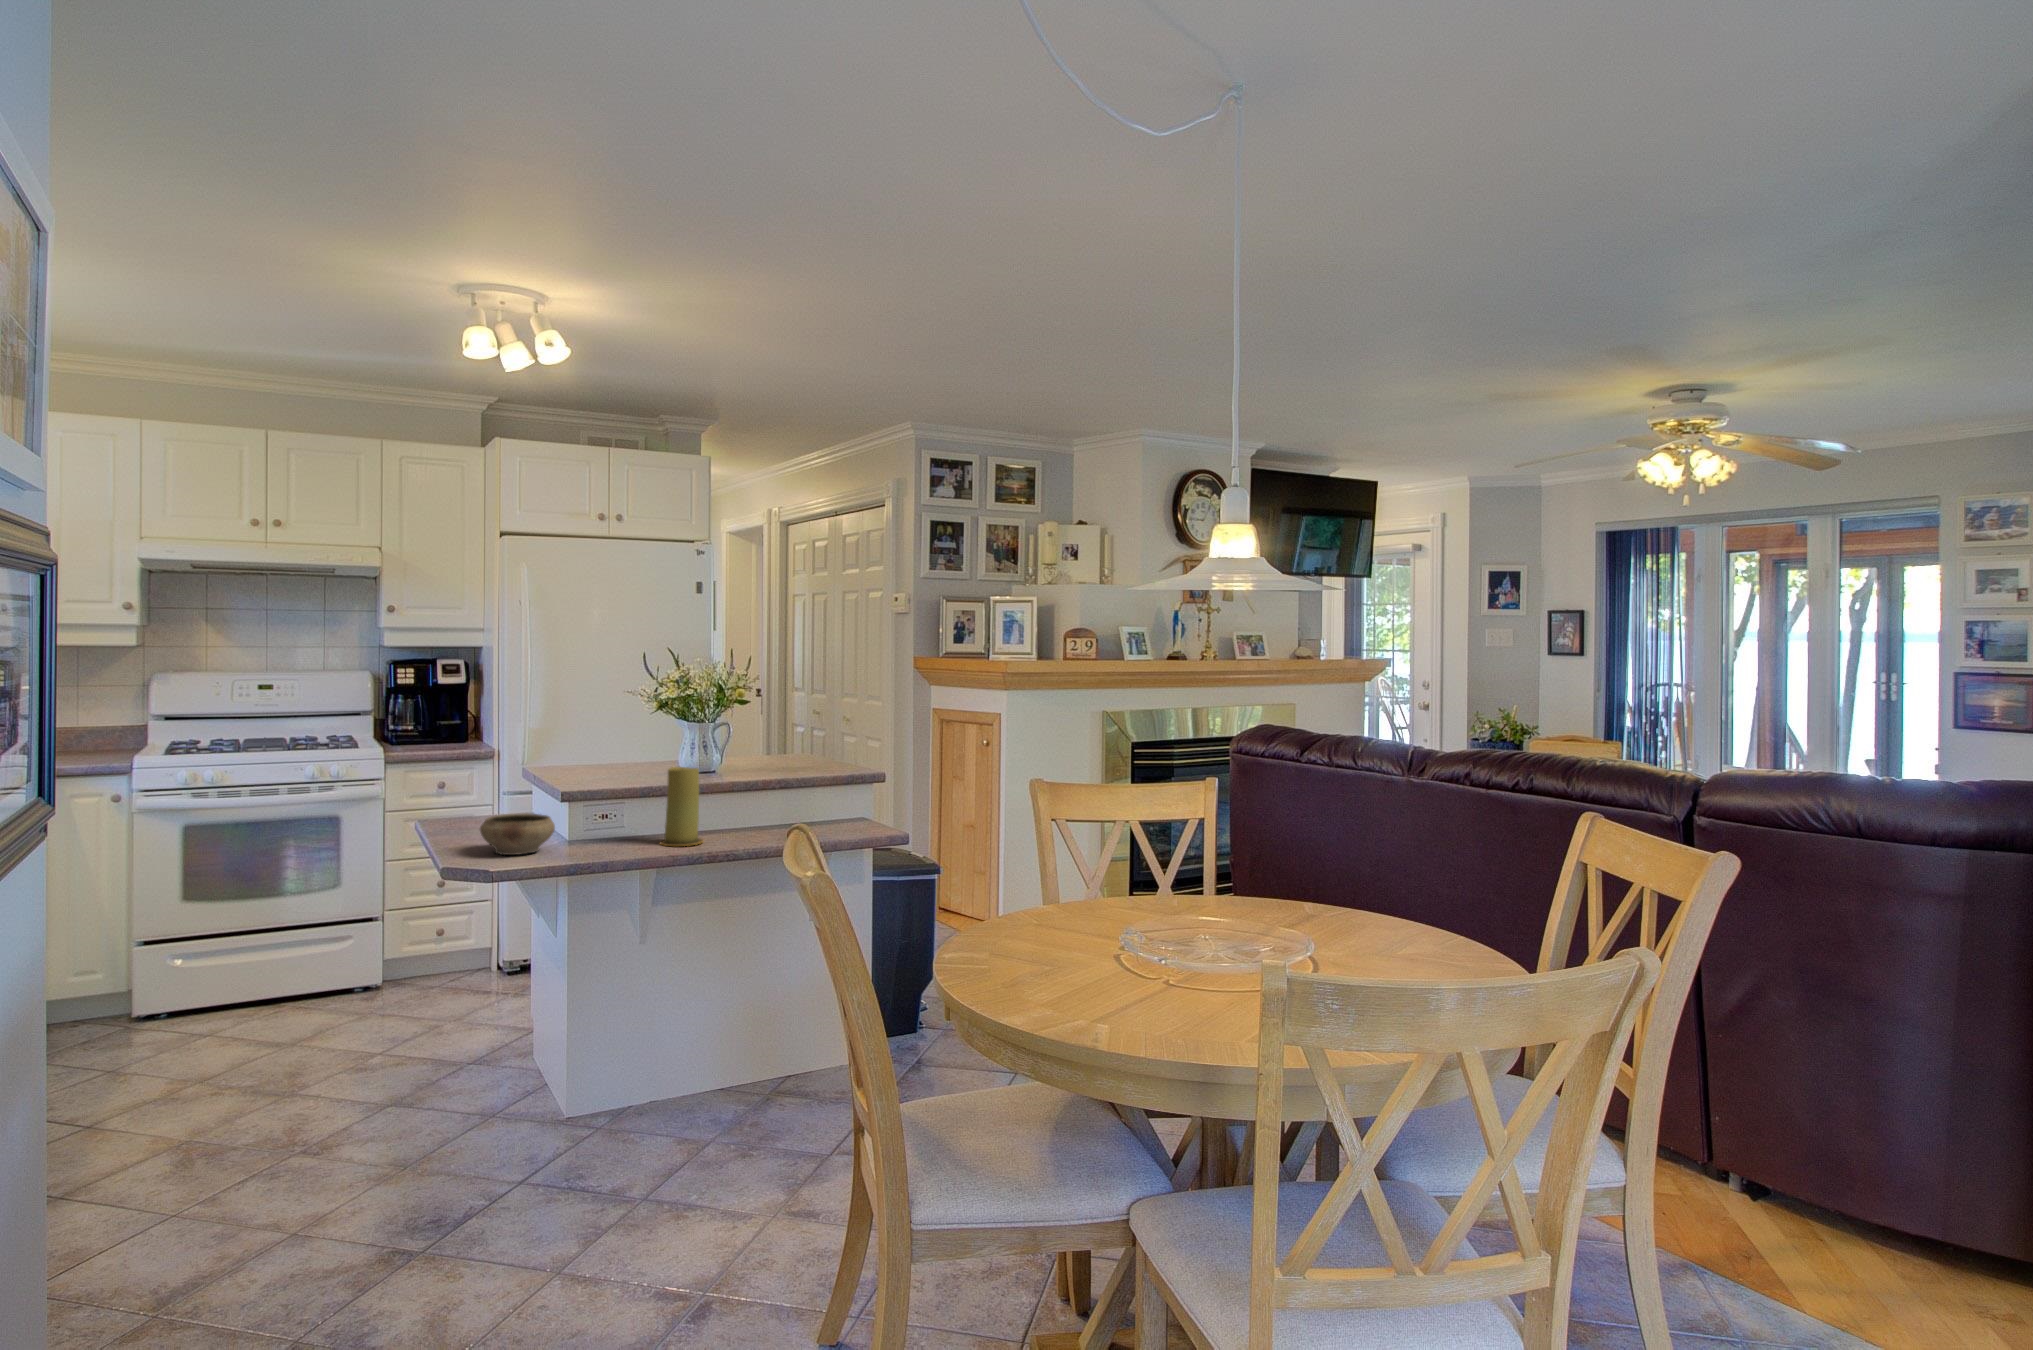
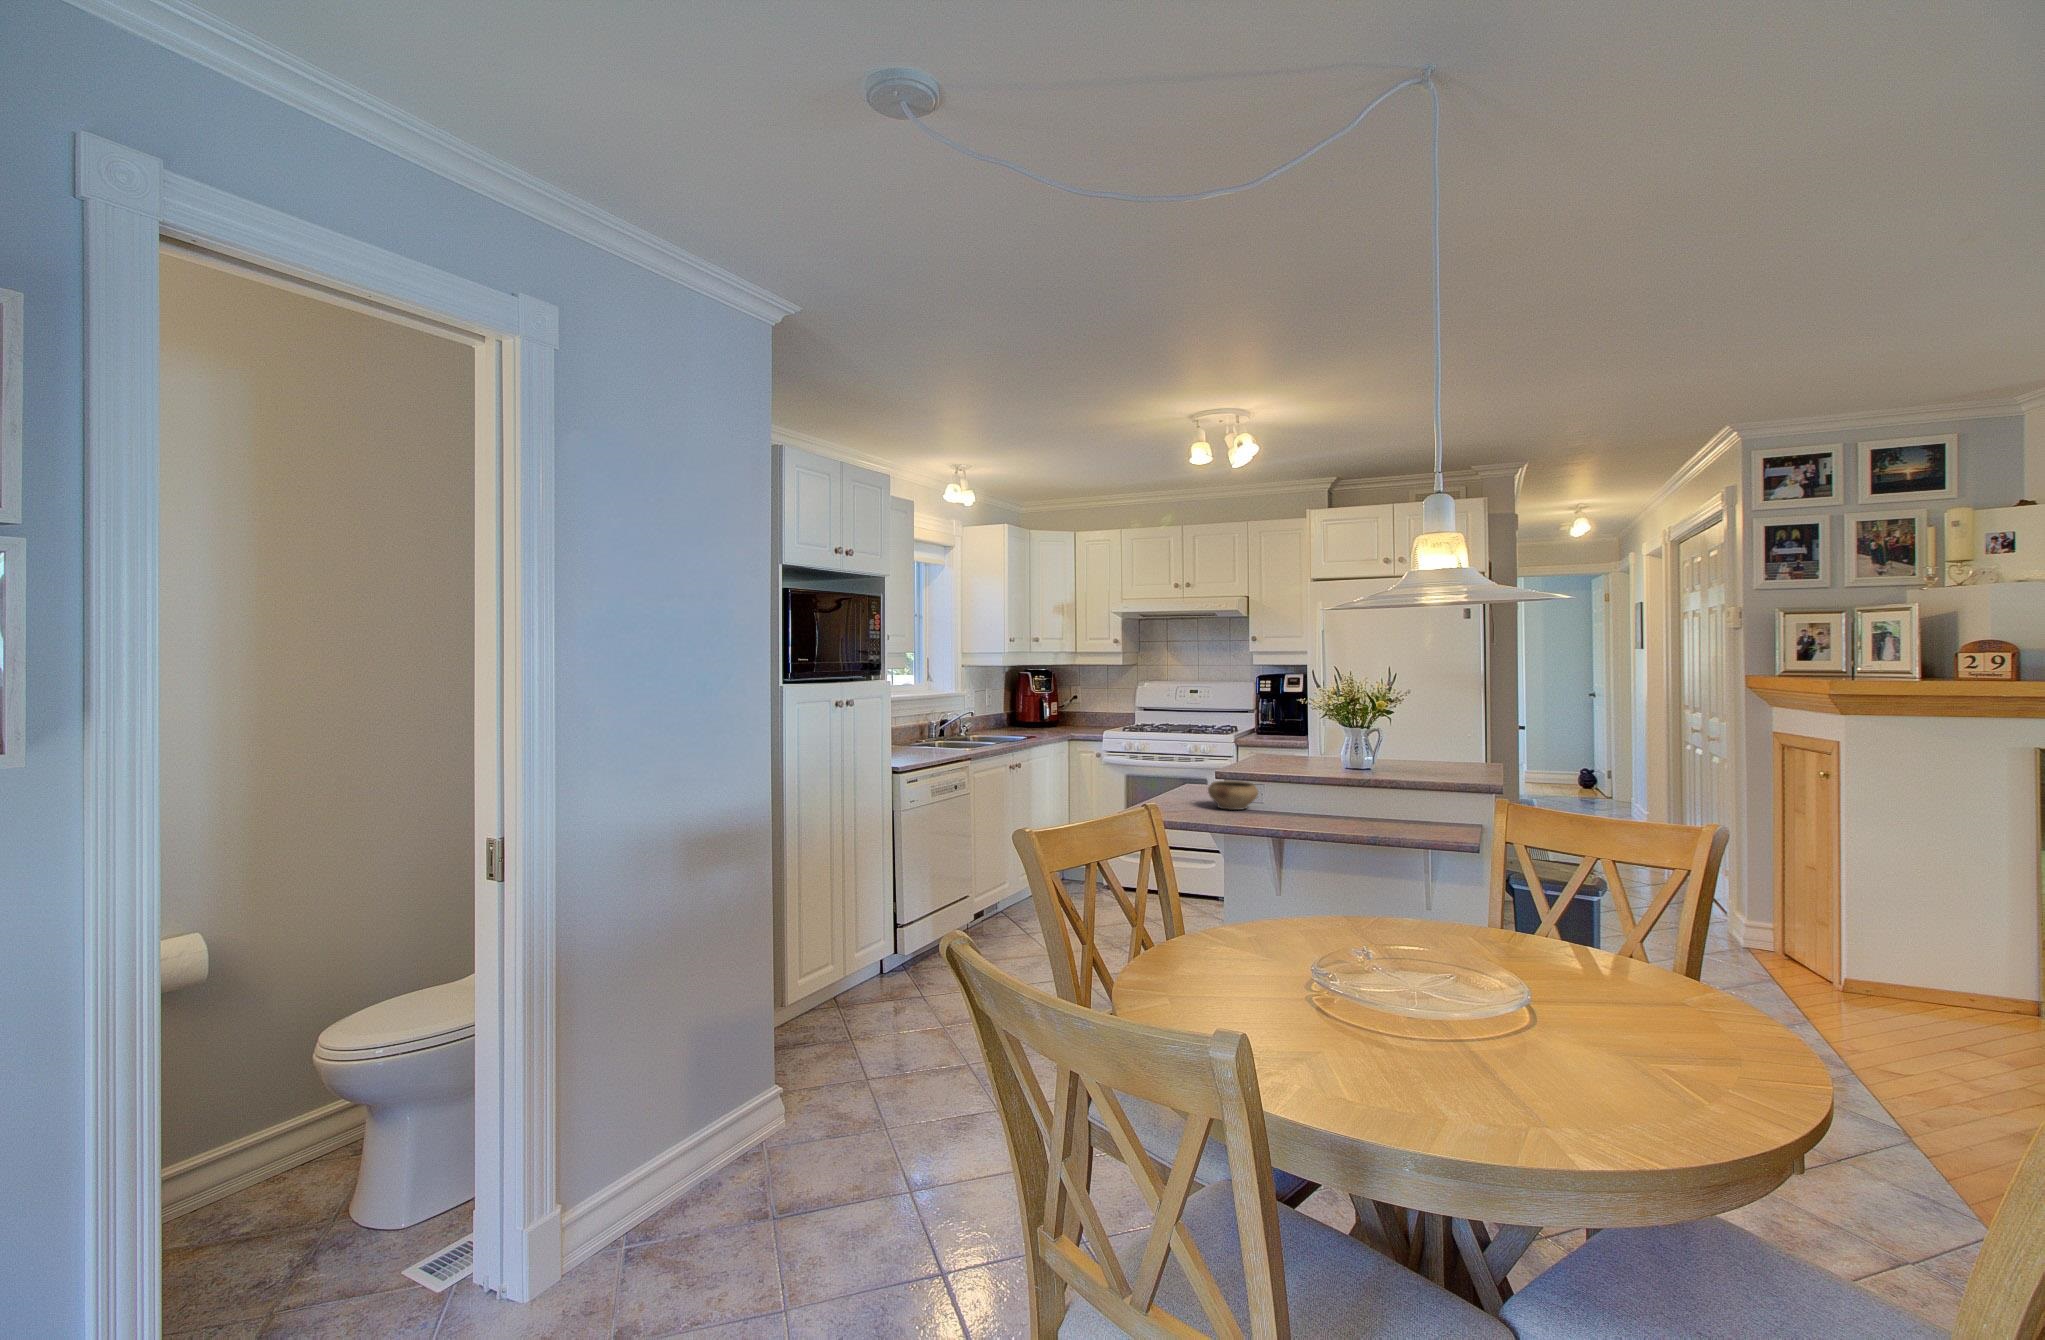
candle: present [660,767,703,846] -> none [1337,757,1374,821]

